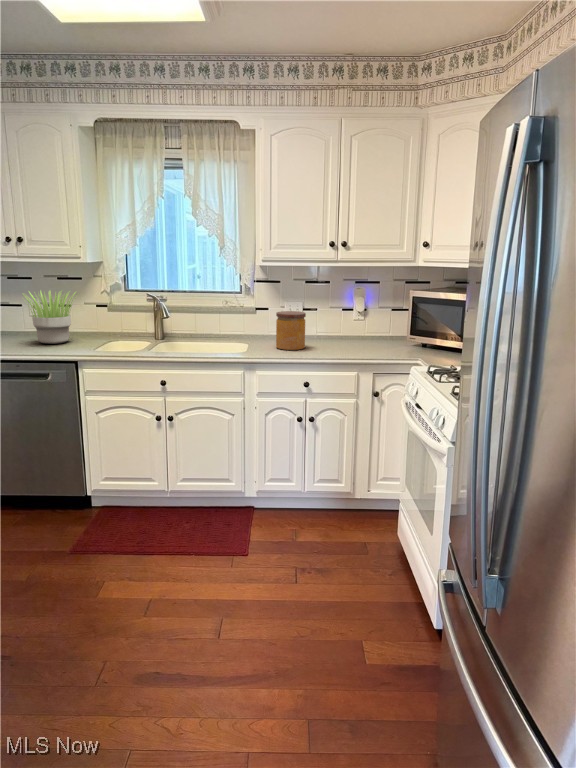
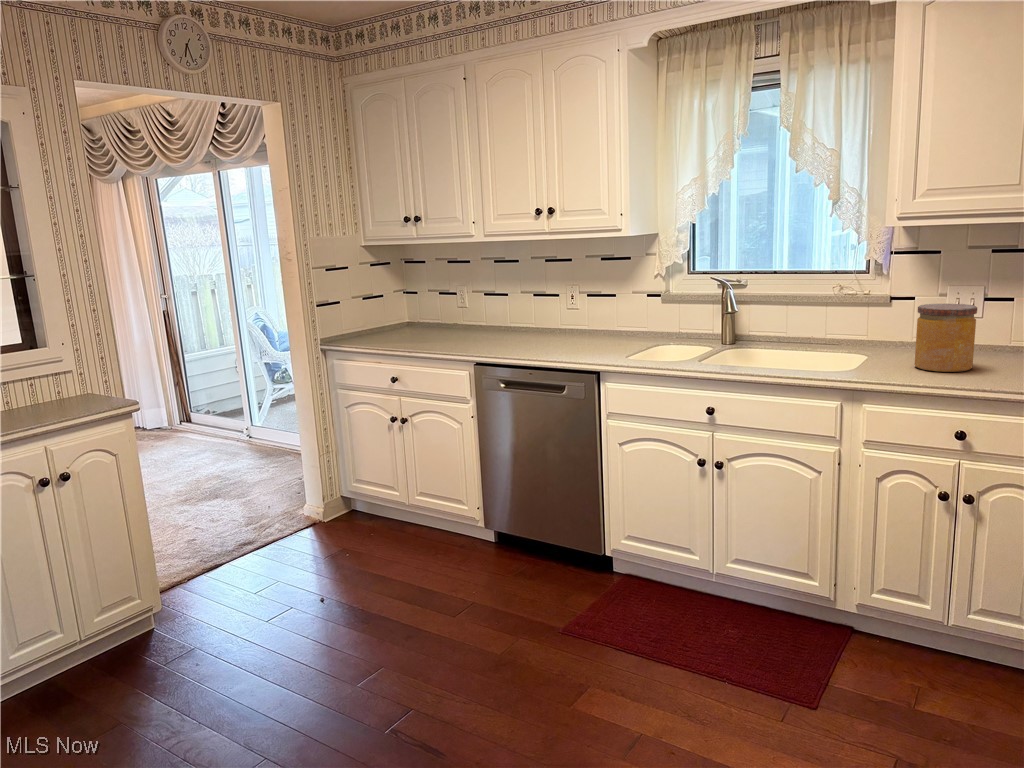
potted plant: present [24,291,76,344] -> none [544,272,625,345]

